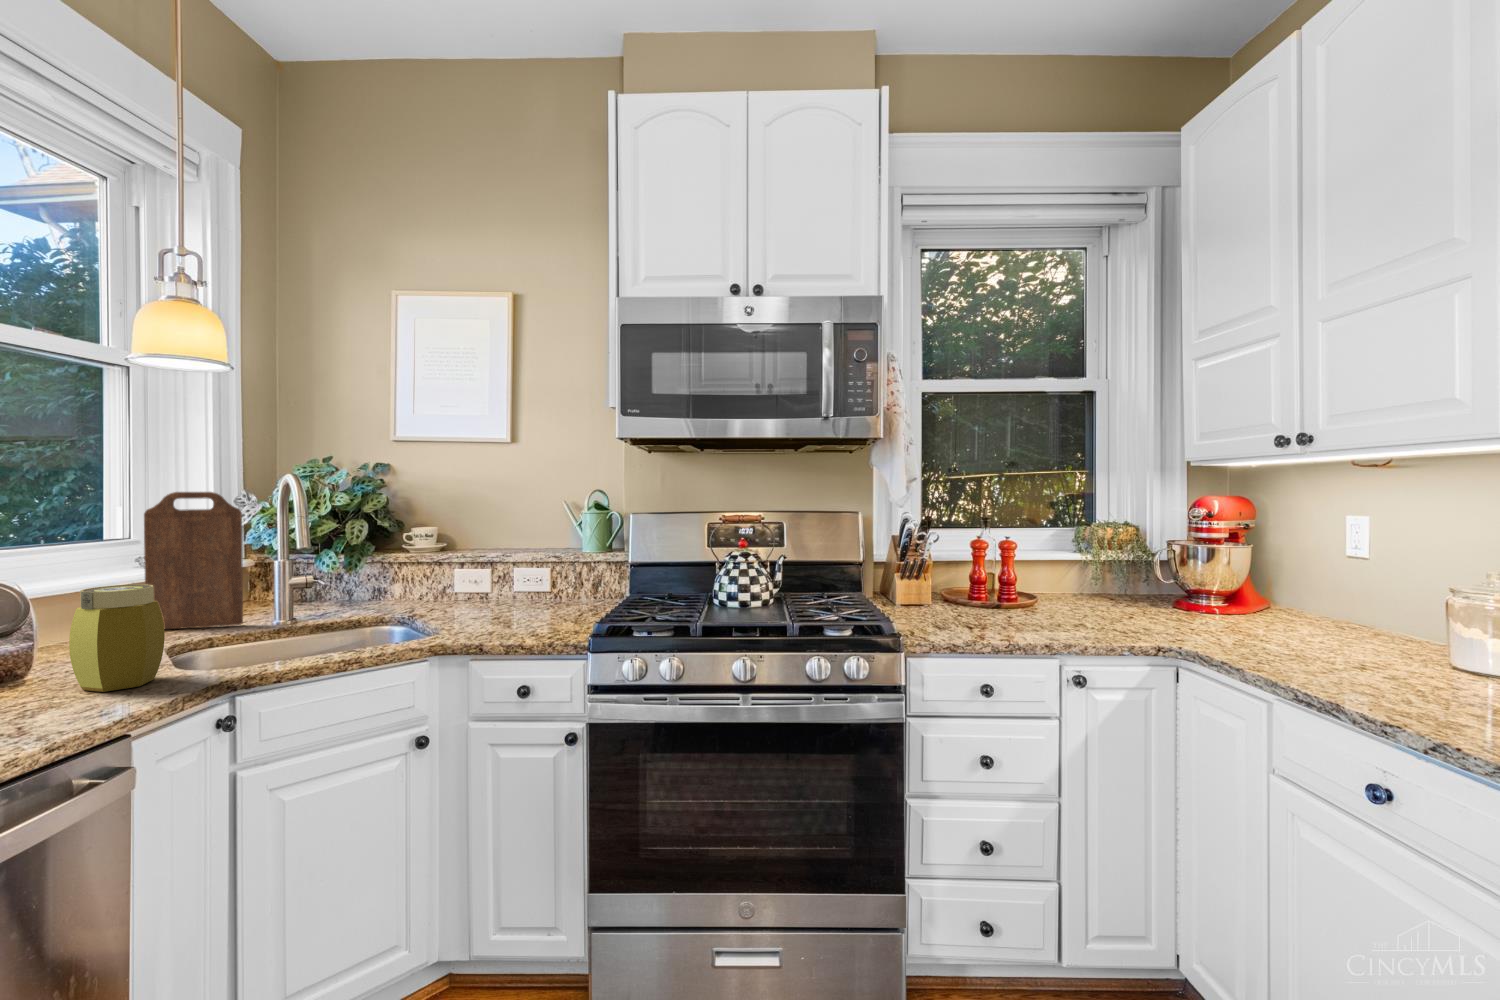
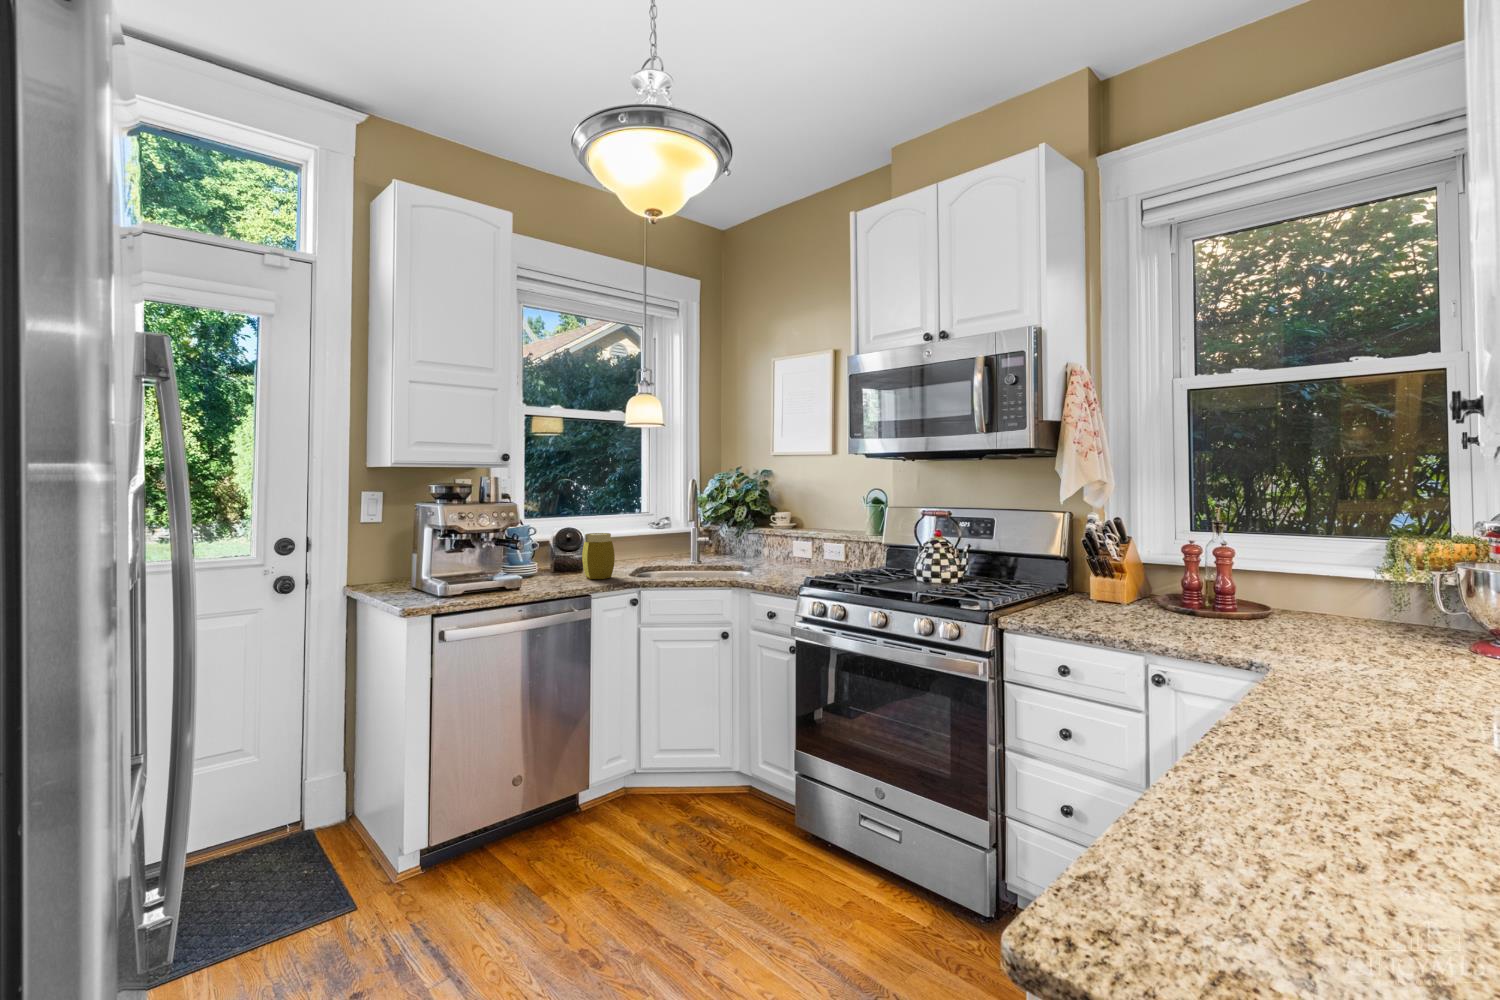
cutting board: present [144,492,243,629] -> none [641,489,678,562]

